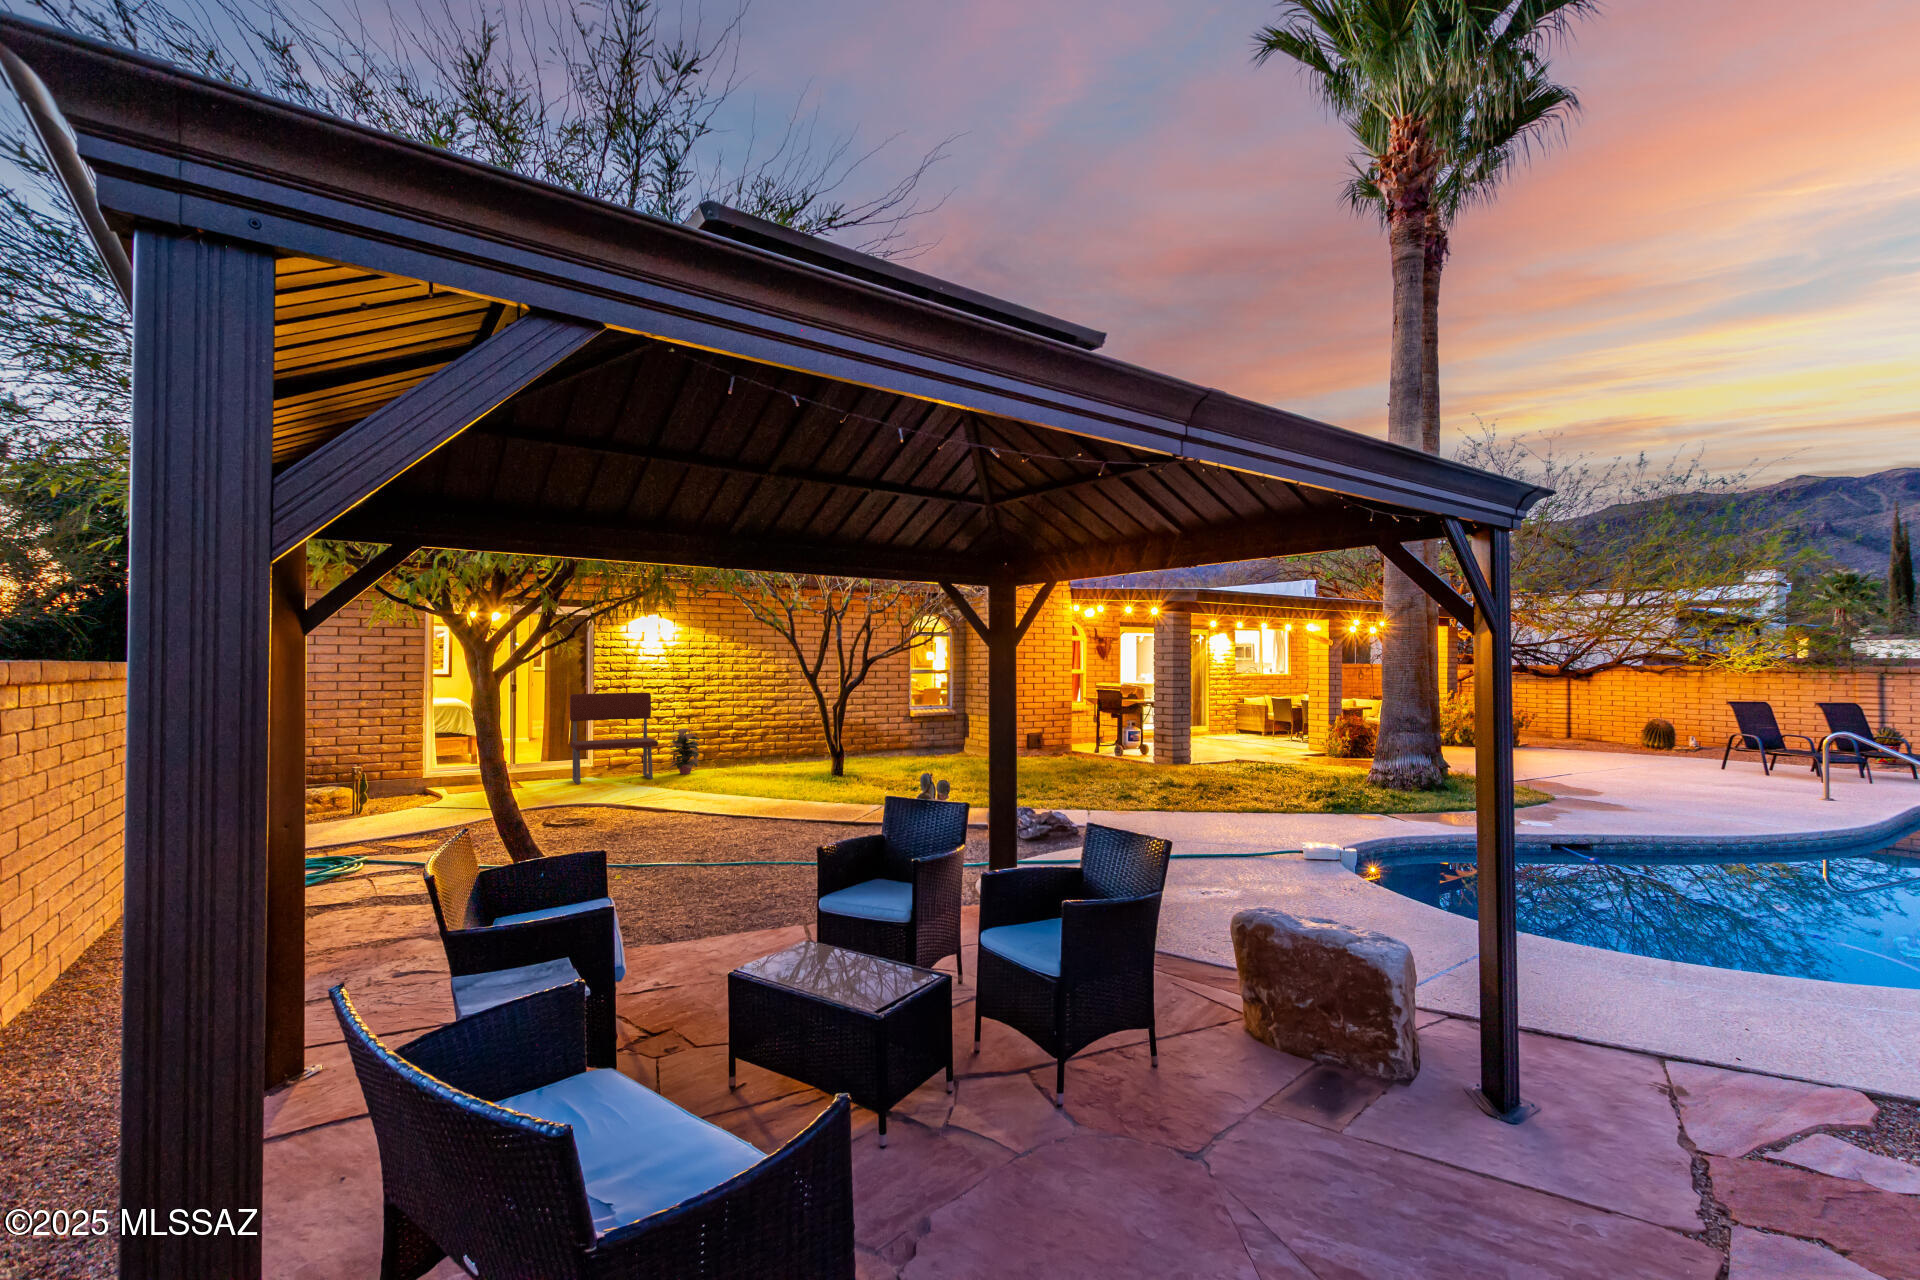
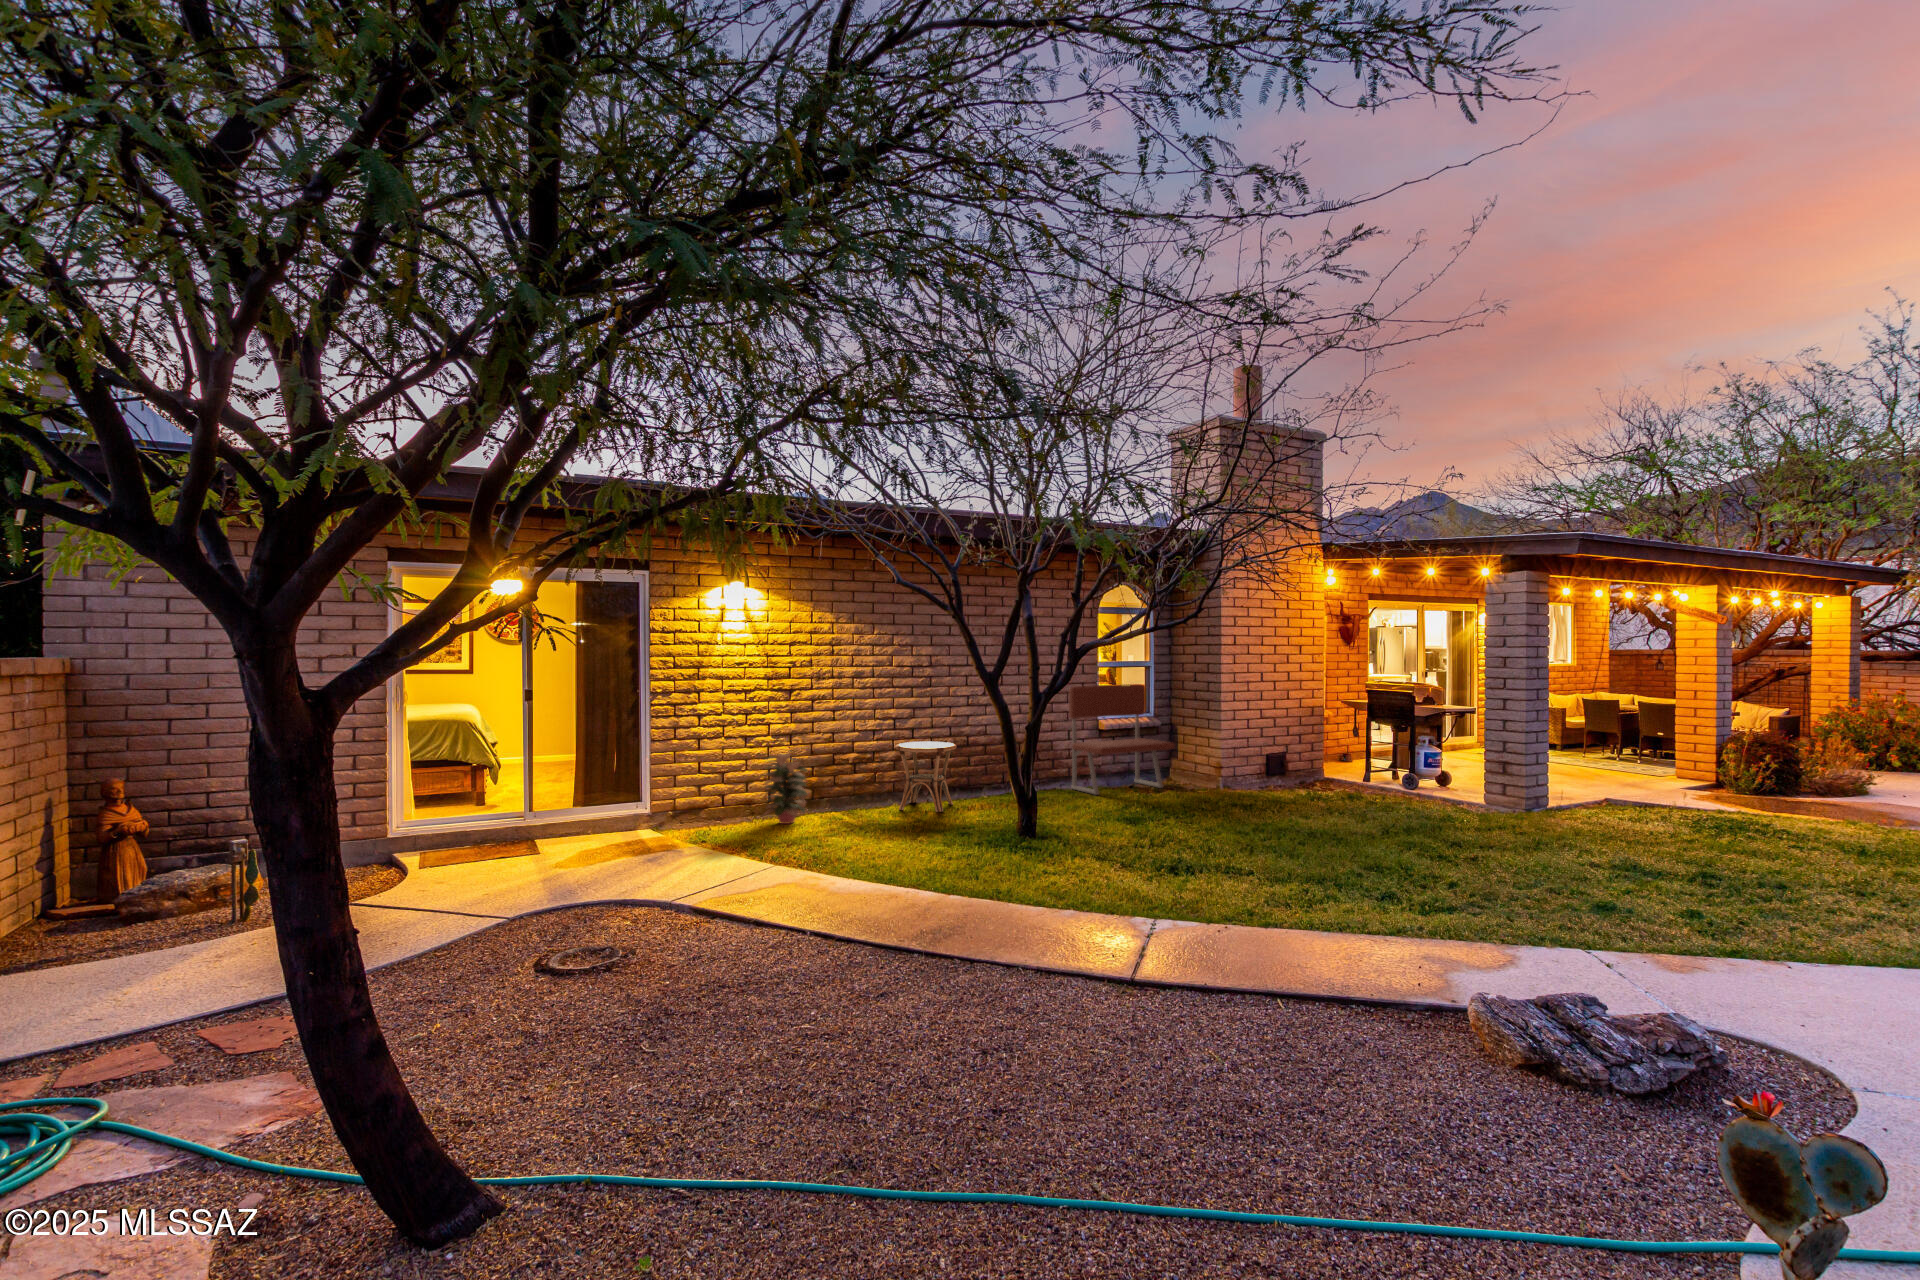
bench: present [570,693,658,784] -> present [1069,684,1175,795]
side table: none [762,723,804,768] -> present [895,742,957,812]

